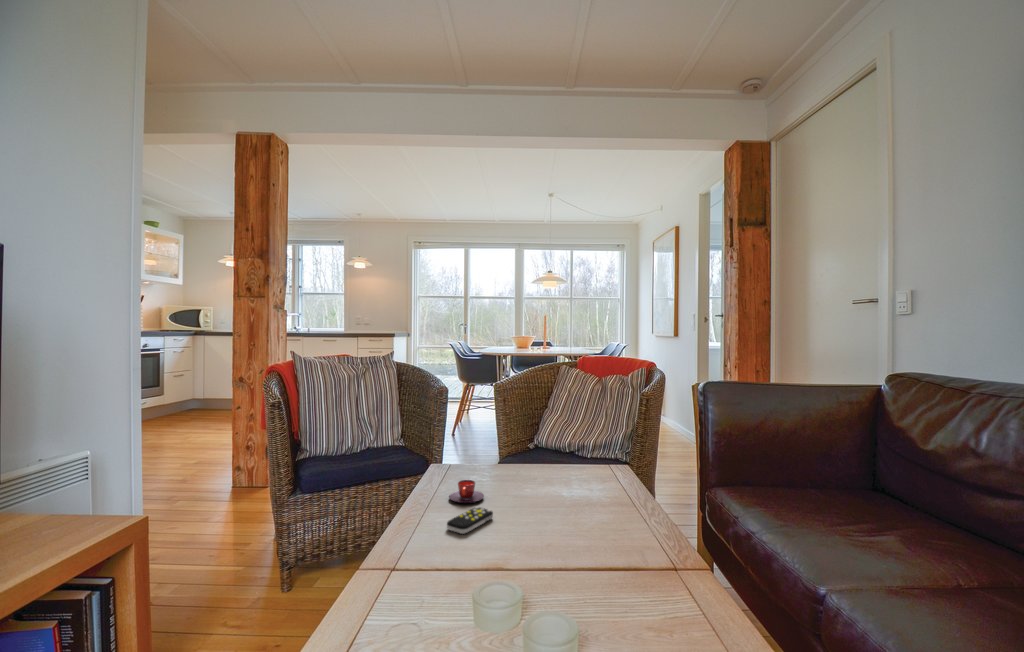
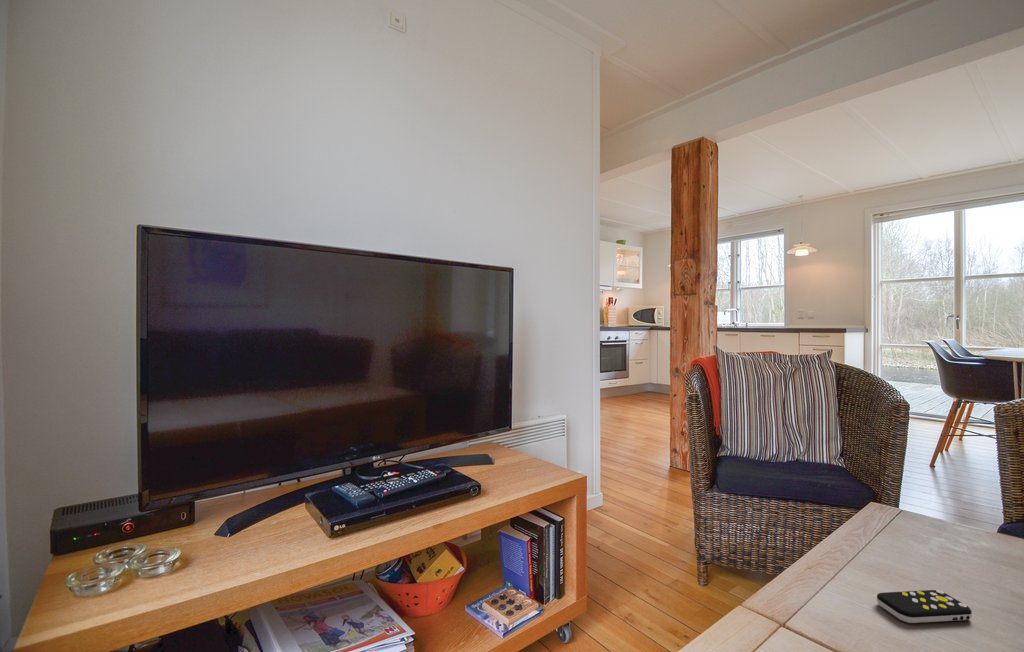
teacup: present [449,480,484,503] -> none [893,542,961,582]

